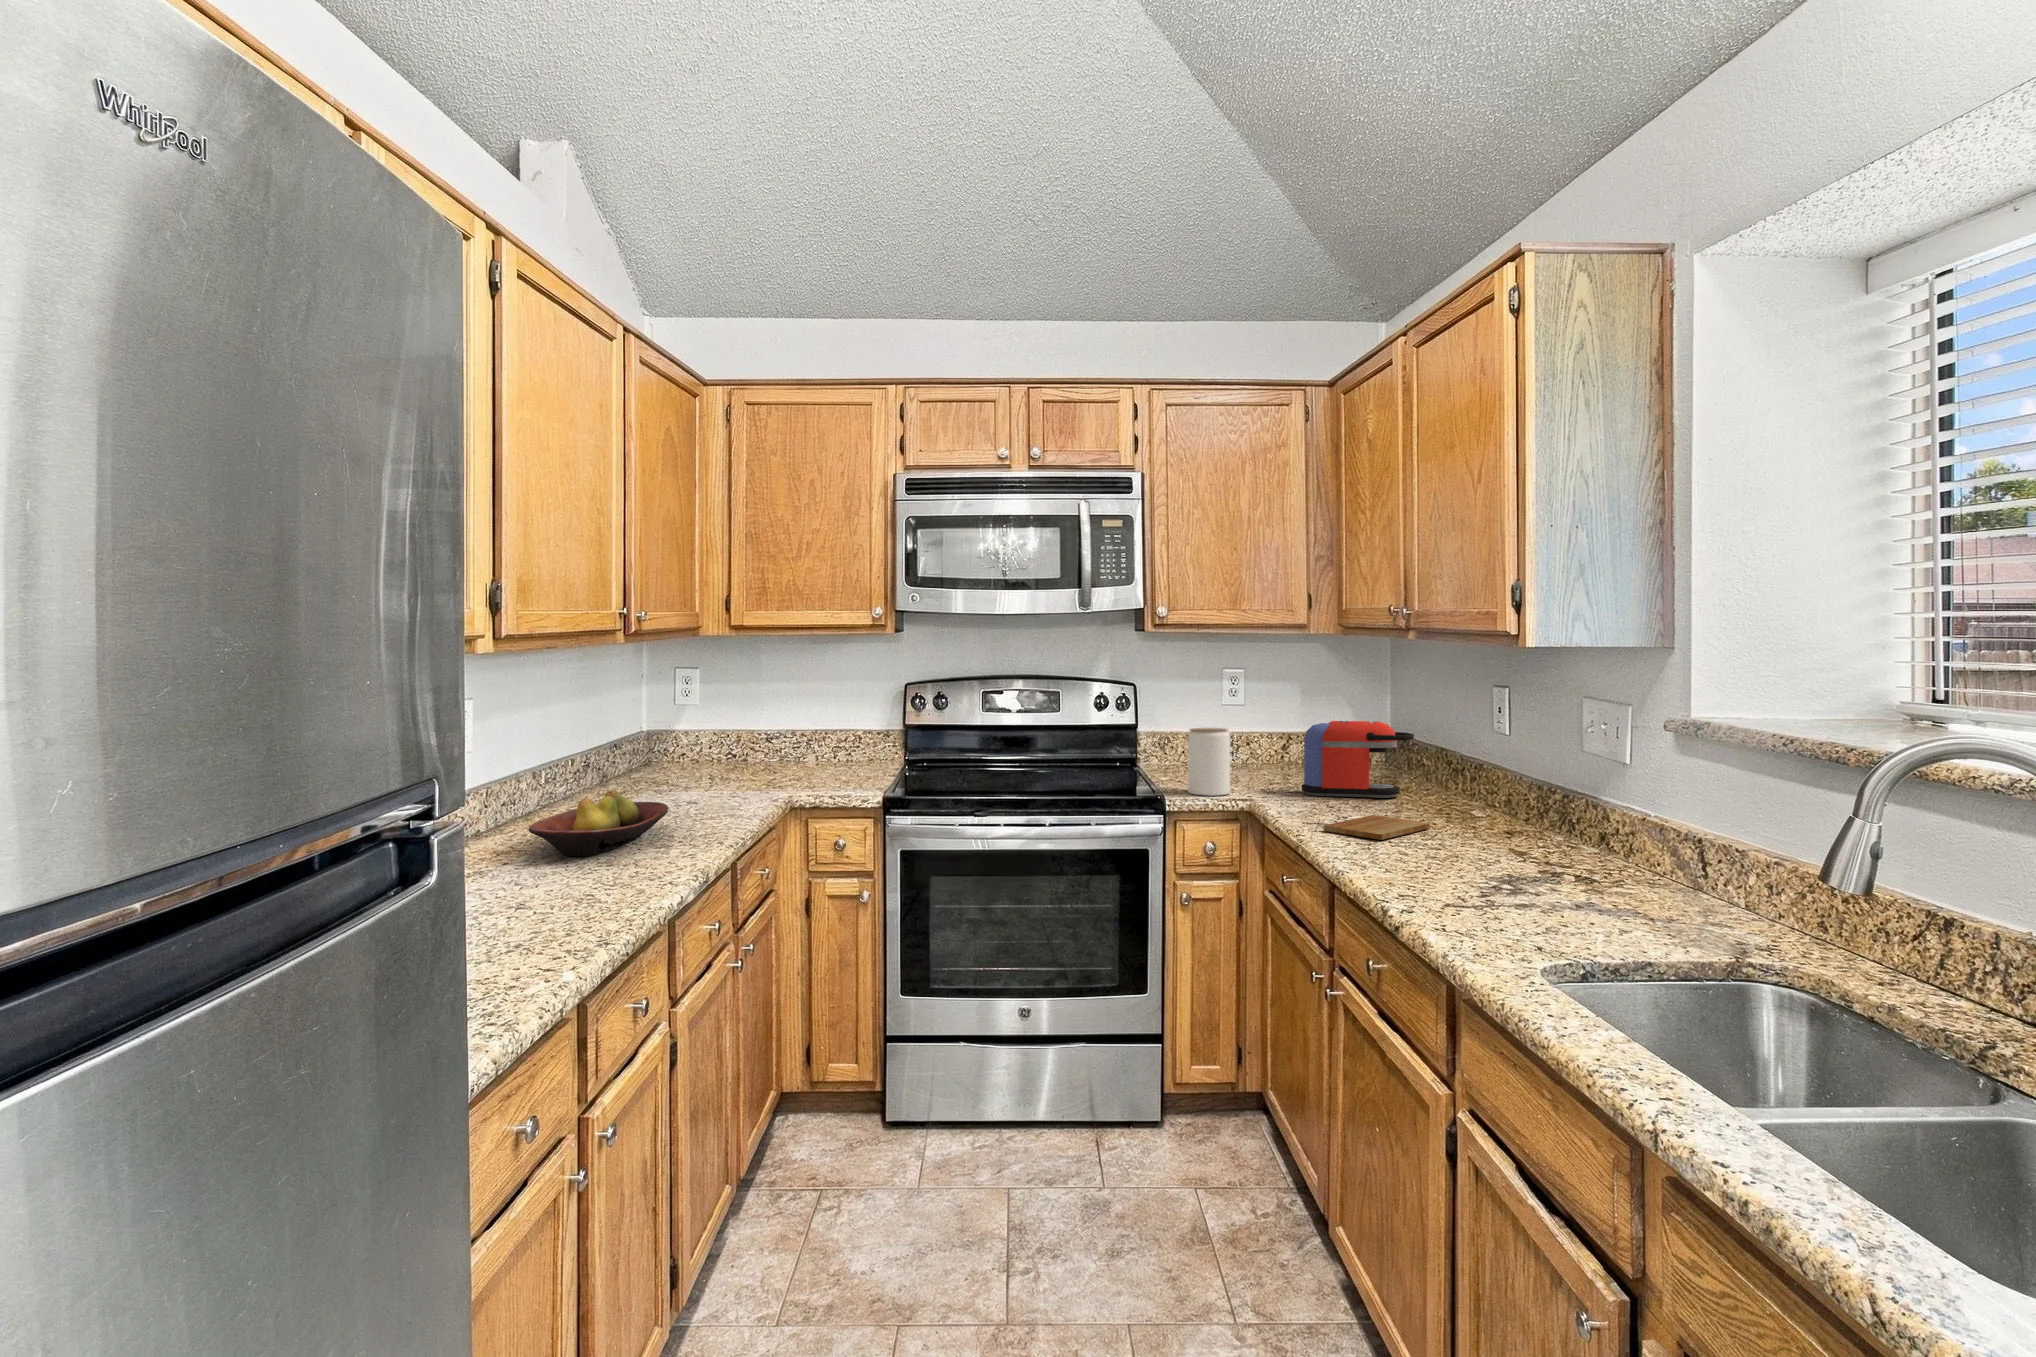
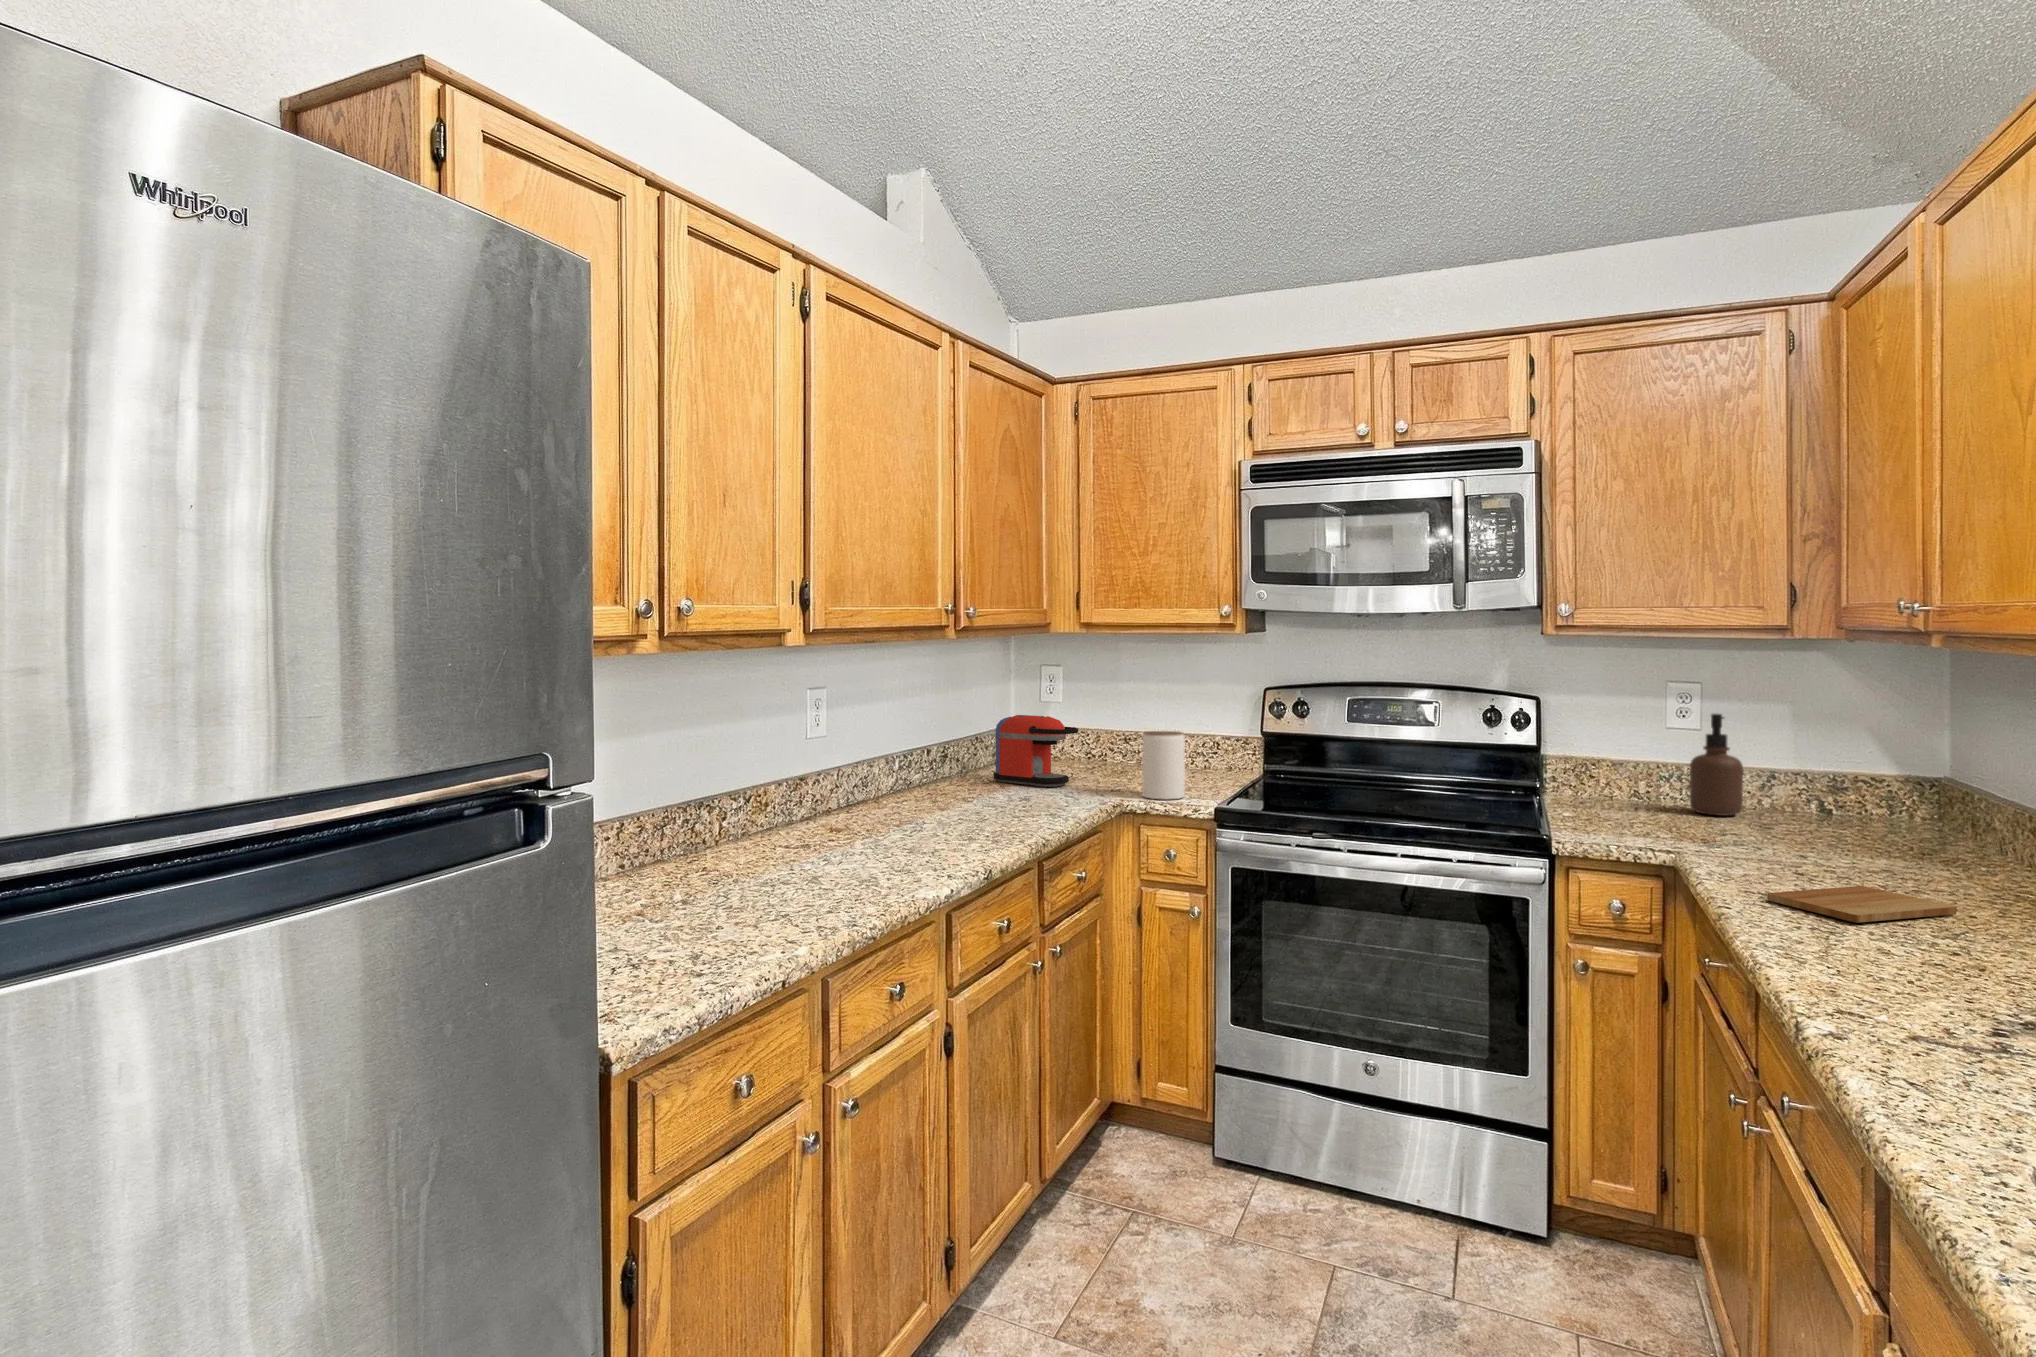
soap dispenser: none [1242,695,1276,774] -> present [1690,714,1743,816]
coffee maker: present [1302,721,1414,798] -> present [994,715,1078,787]
jar: present [1188,728,1230,796] -> present [1142,731,1185,799]
fruit bowl: present [528,791,669,856] -> none [848,786,983,846]

